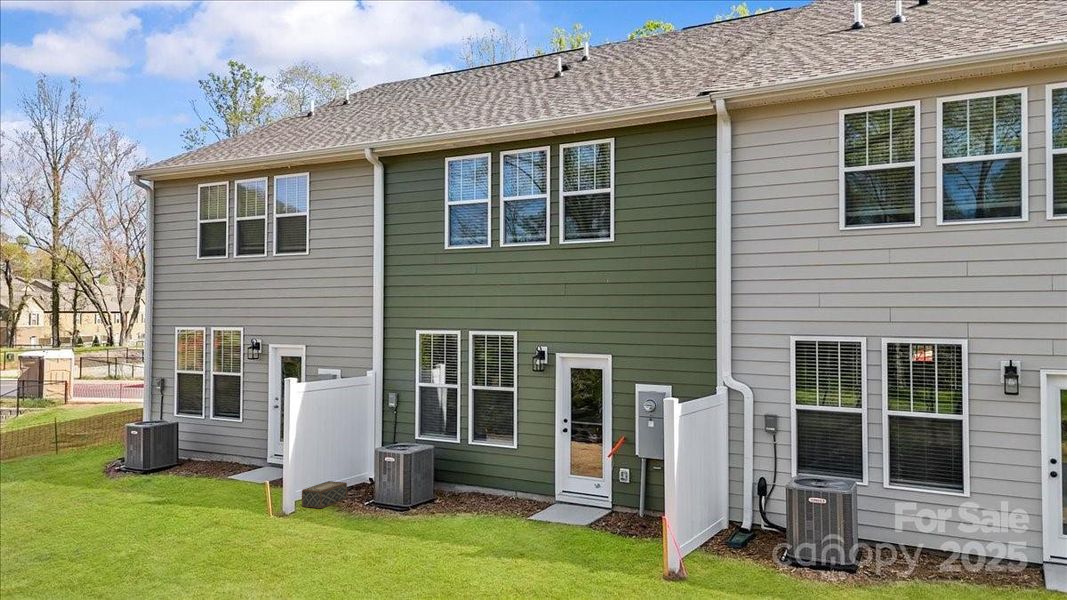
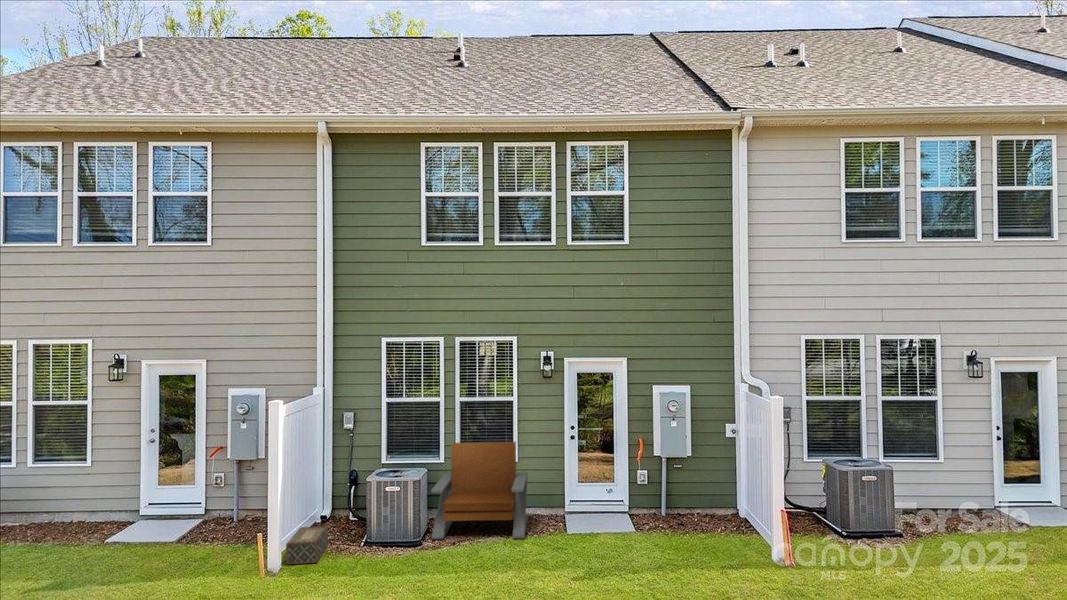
lounge chair: none [418,425,520,515] -> present [431,442,528,539]

